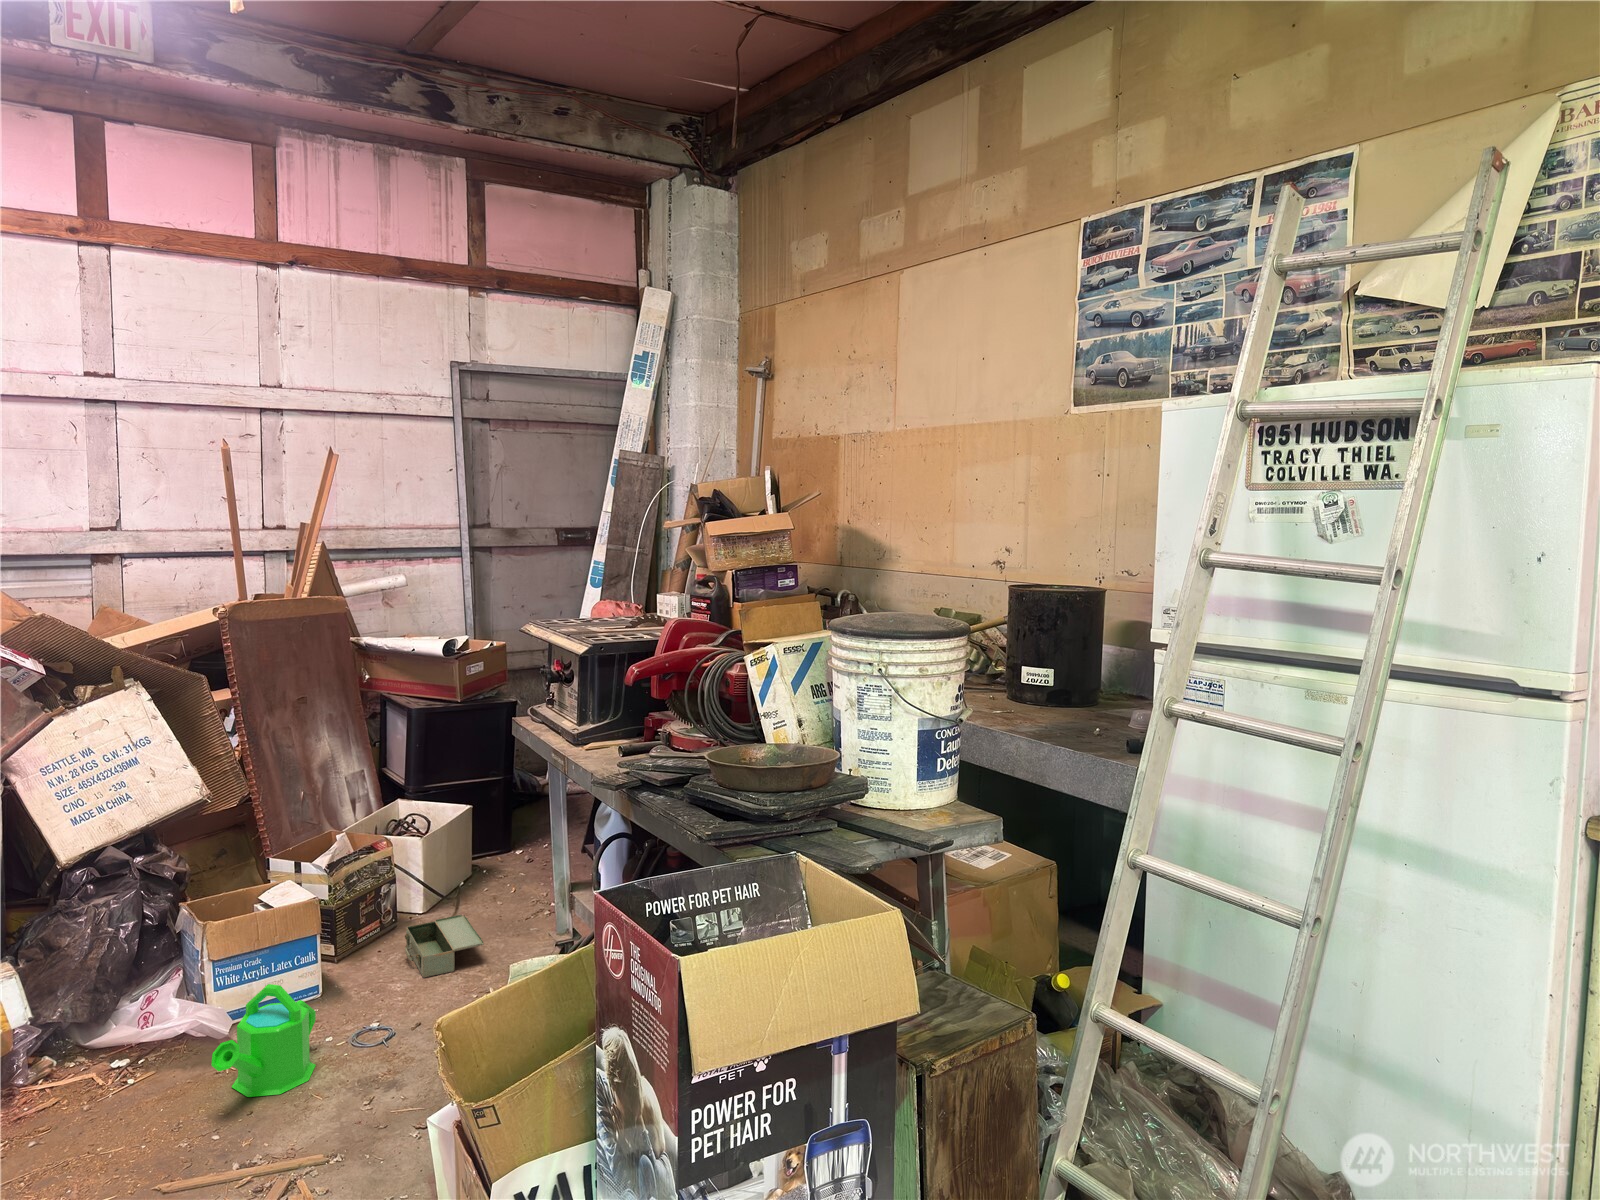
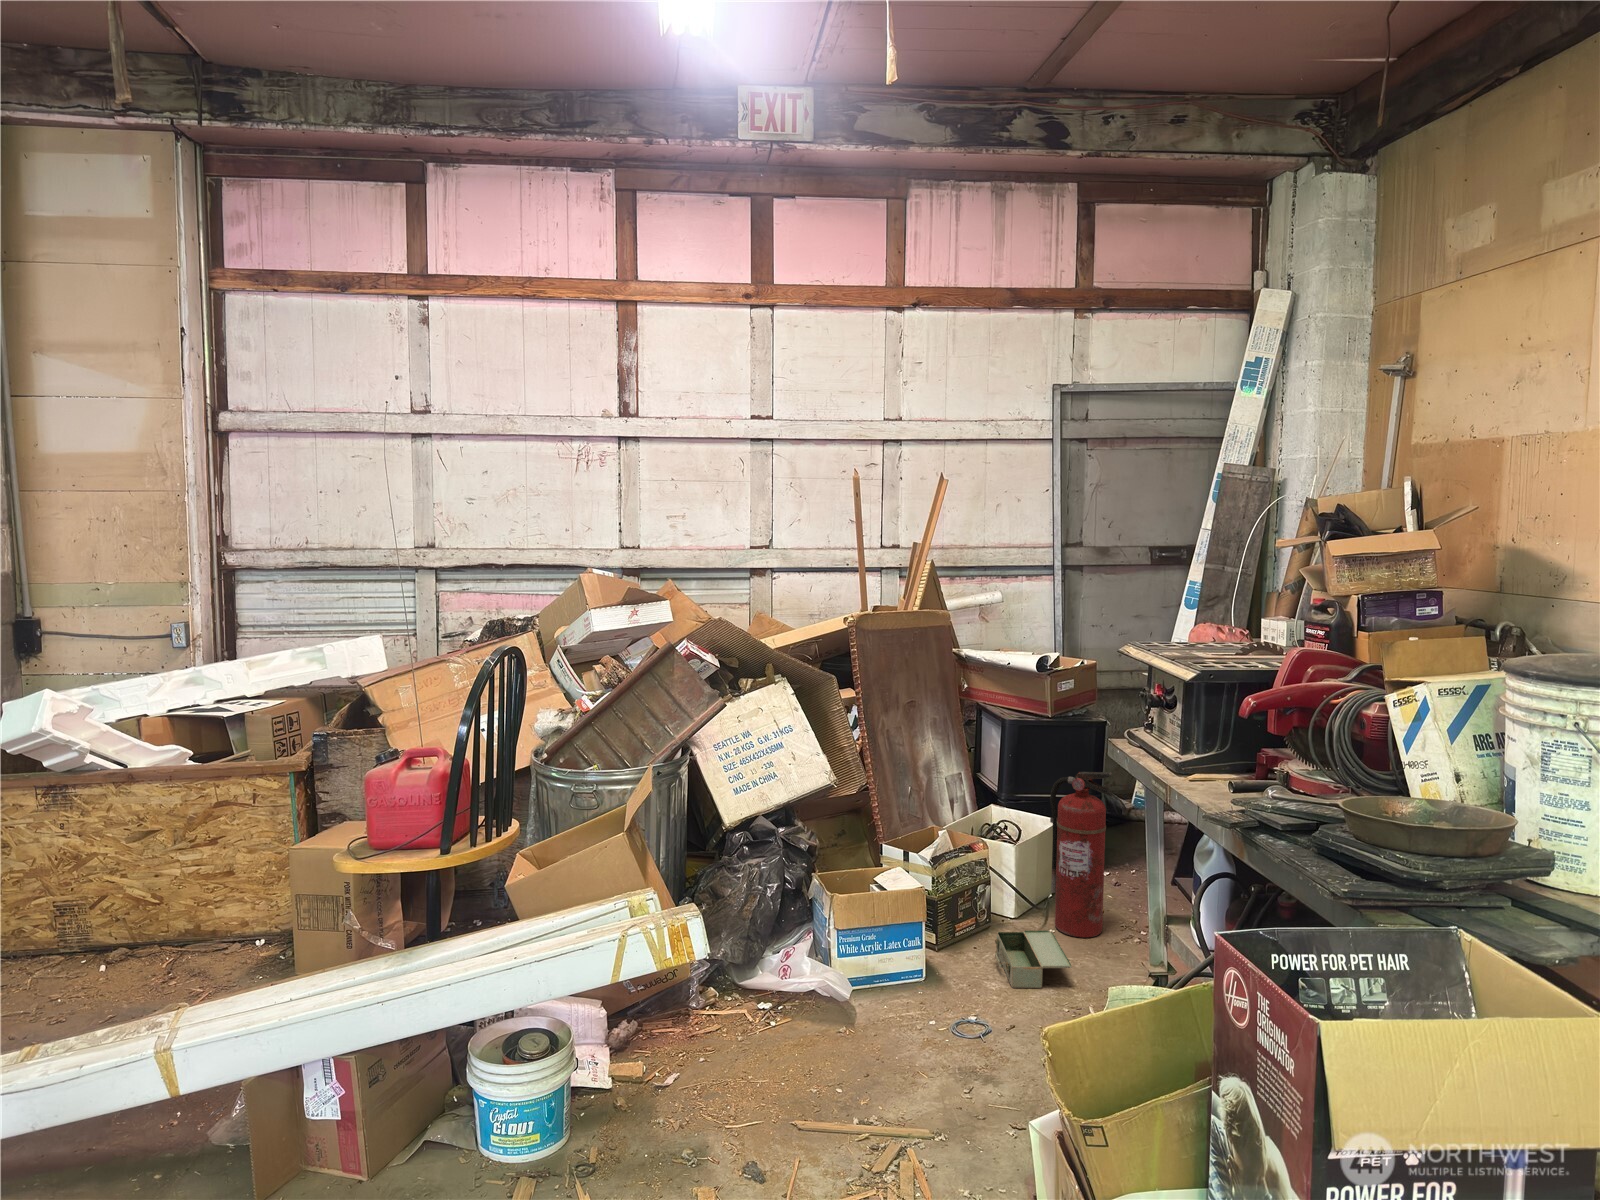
fire extinguisher: none [460,750,523,917] -> present [1050,772,1113,938]
watering can: present [211,984,316,1097] -> none [829,966,916,1073]

